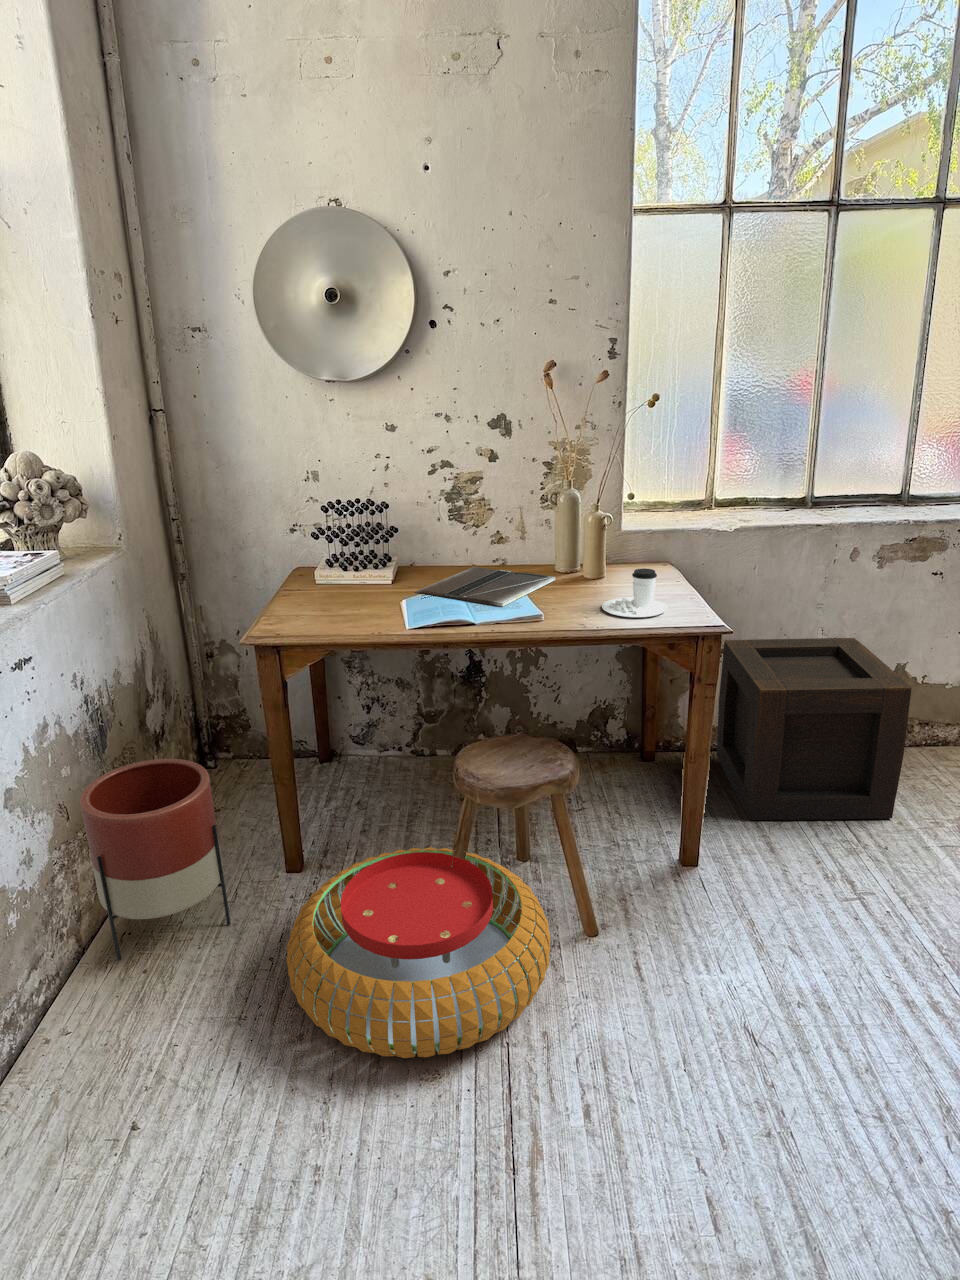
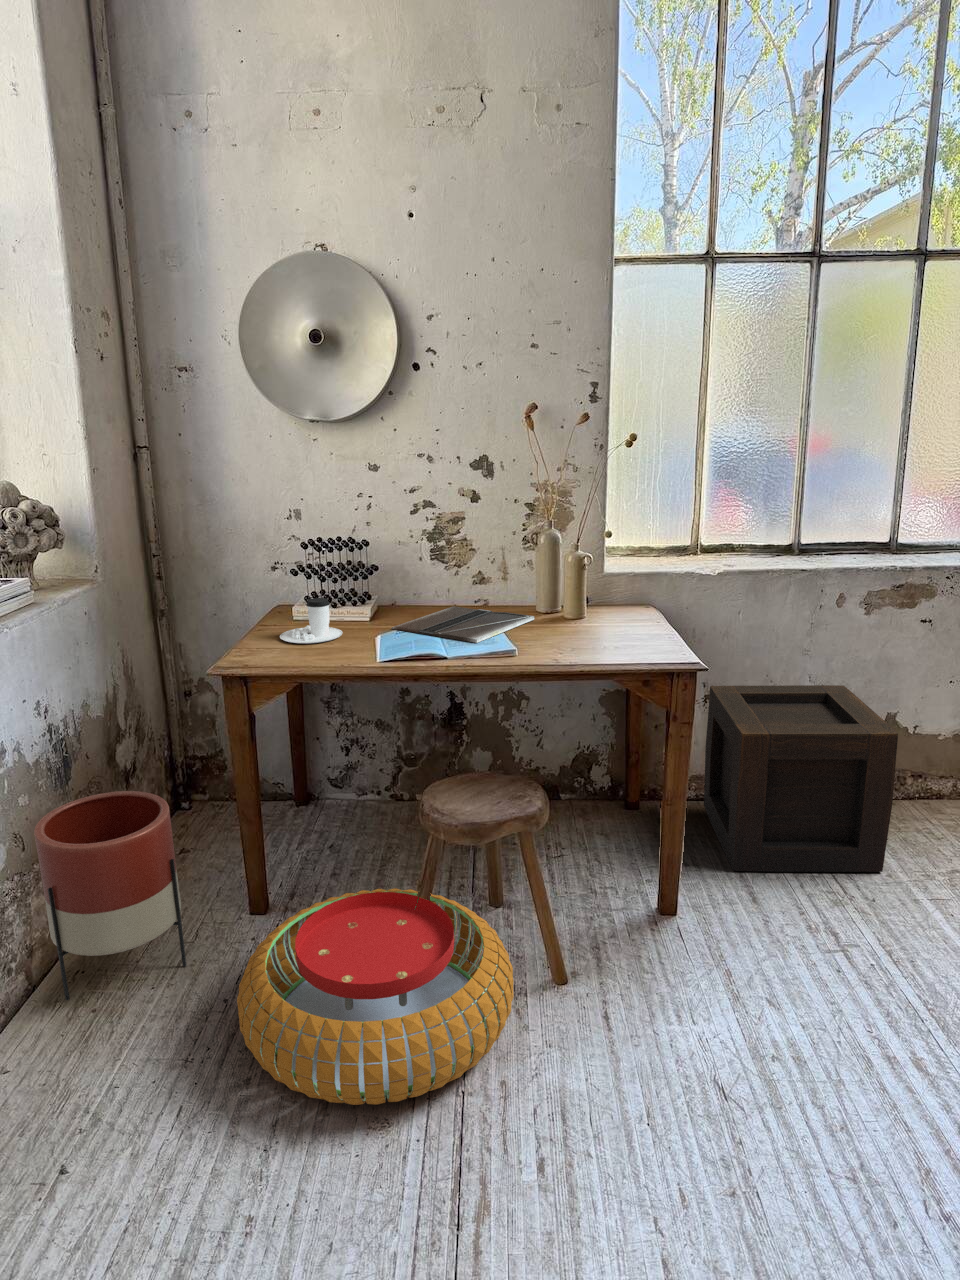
coffee cup: present [602,569,667,618] -> present [280,598,342,643]

